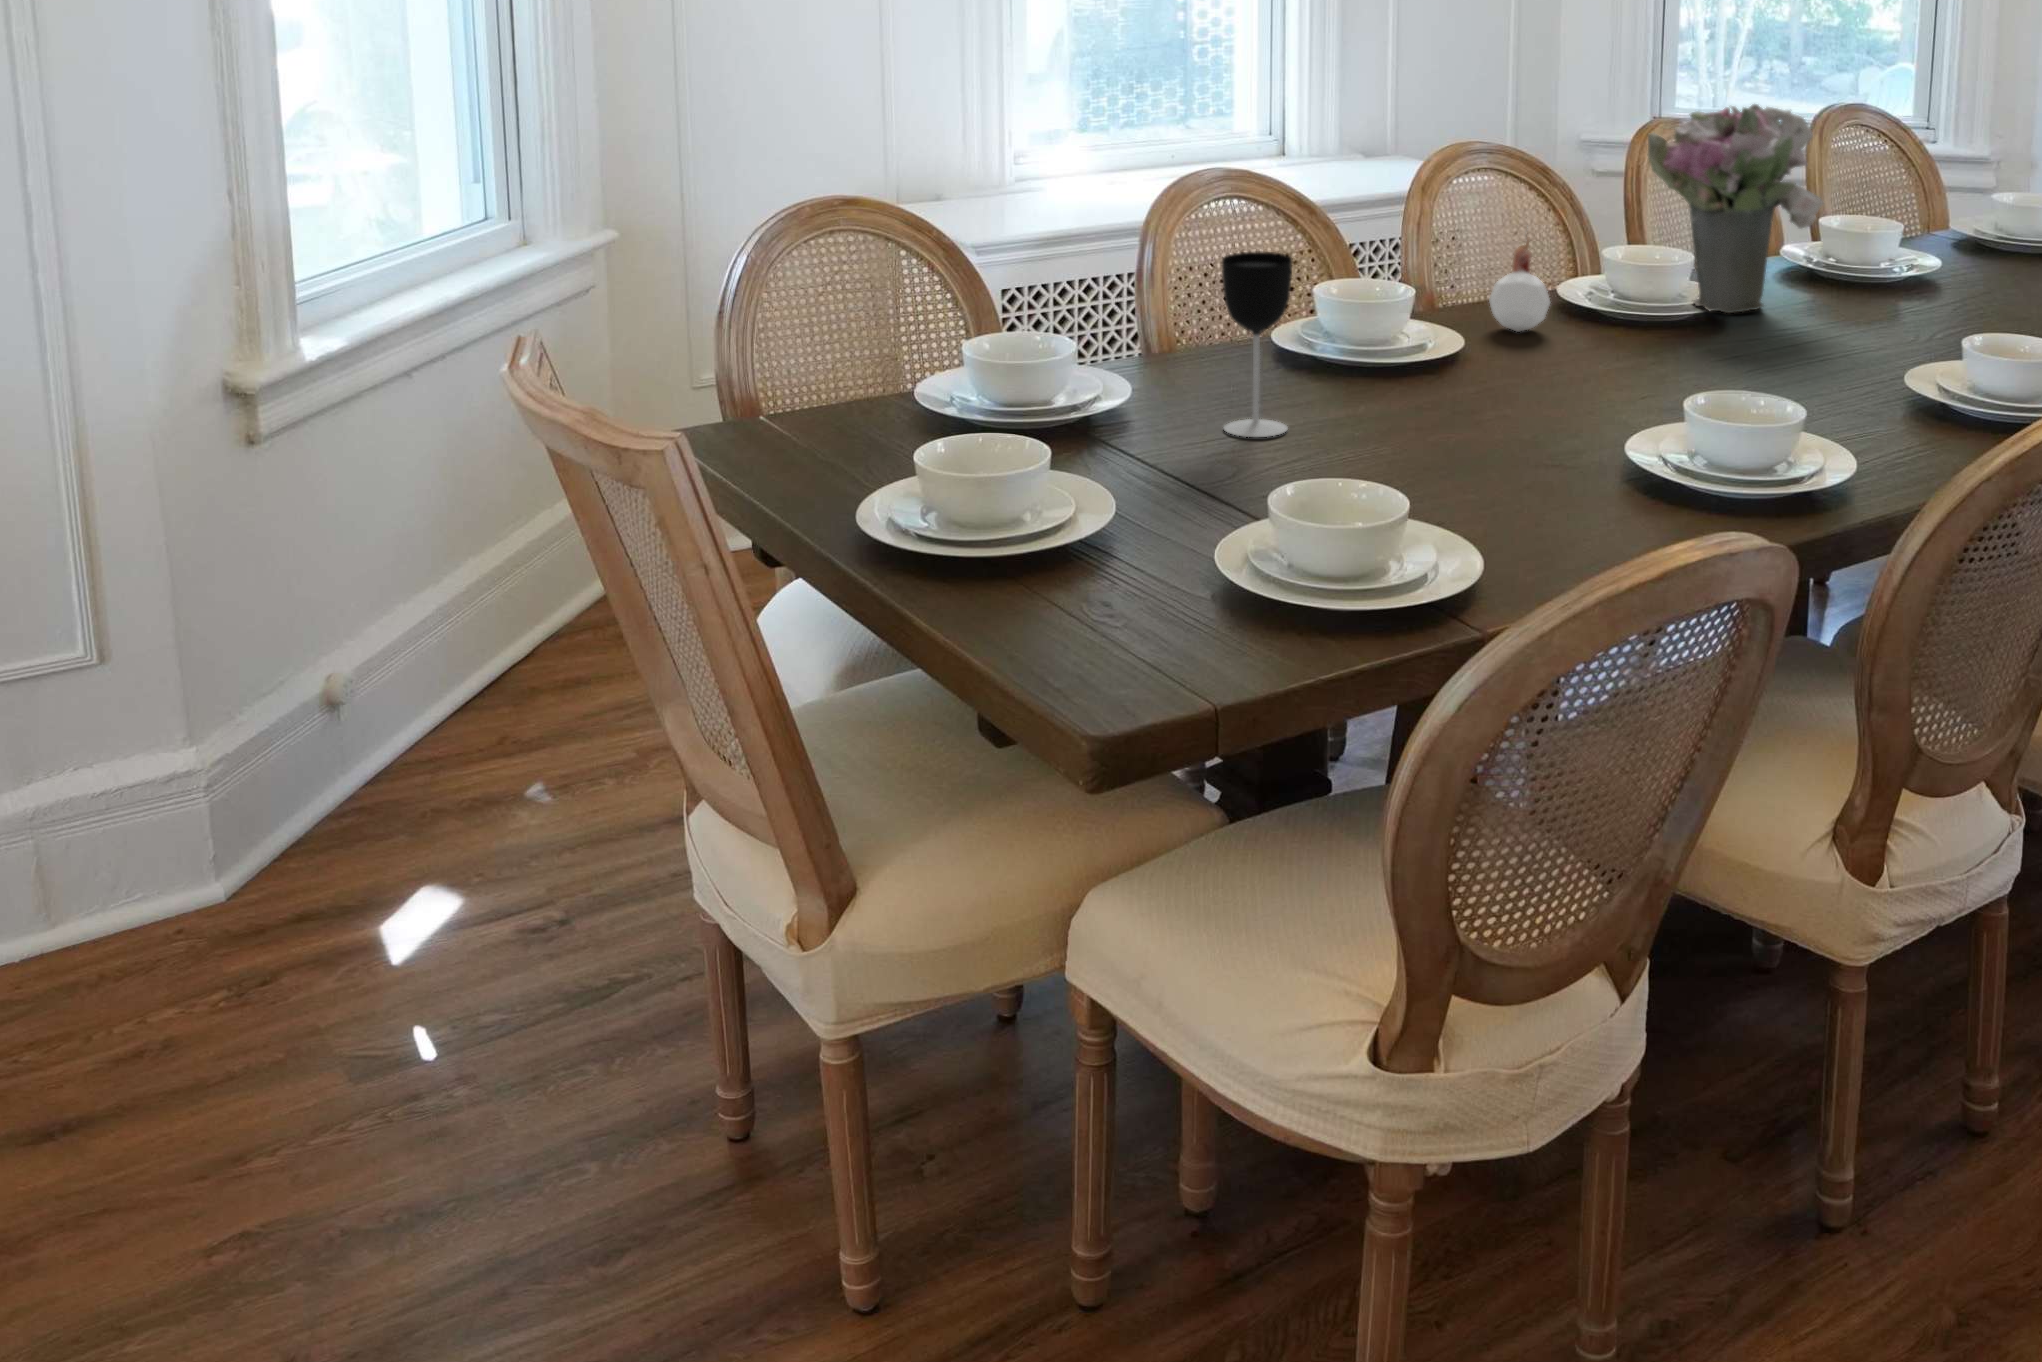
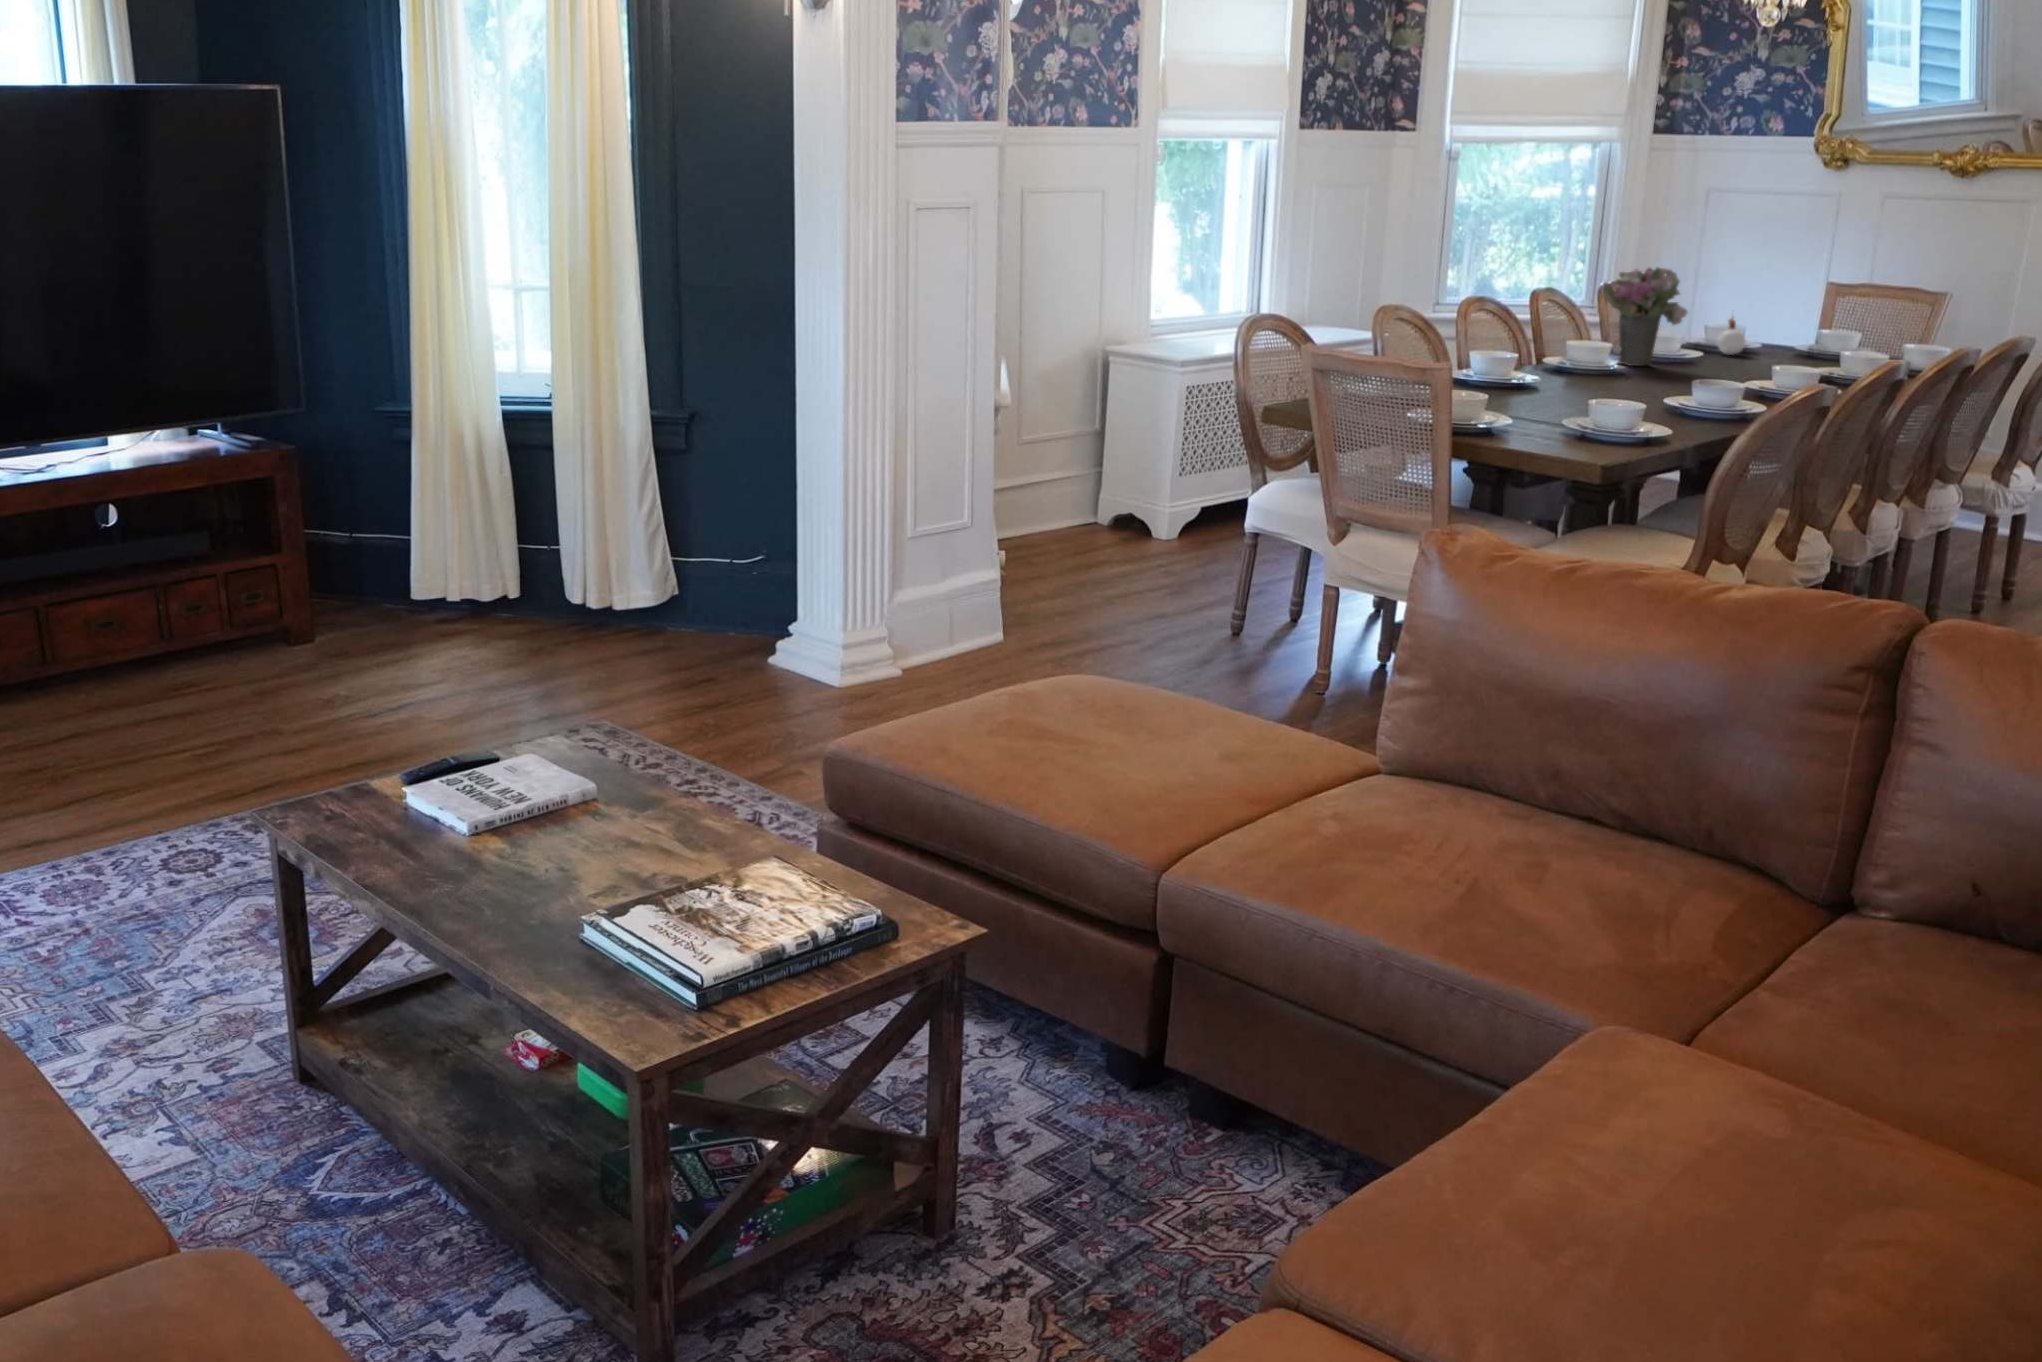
candle: present [1489,226,1550,331] -> present [1718,318,1745,355]
wine glass: present [1222,251,1293,437] -> none [1499,322,1538,399]

